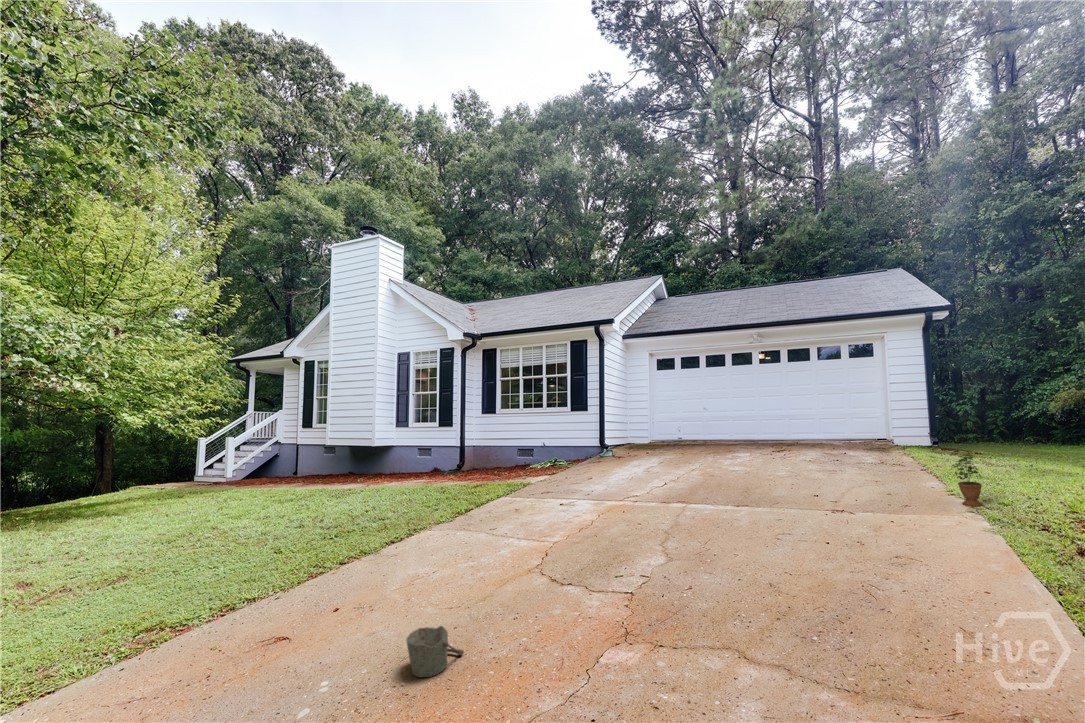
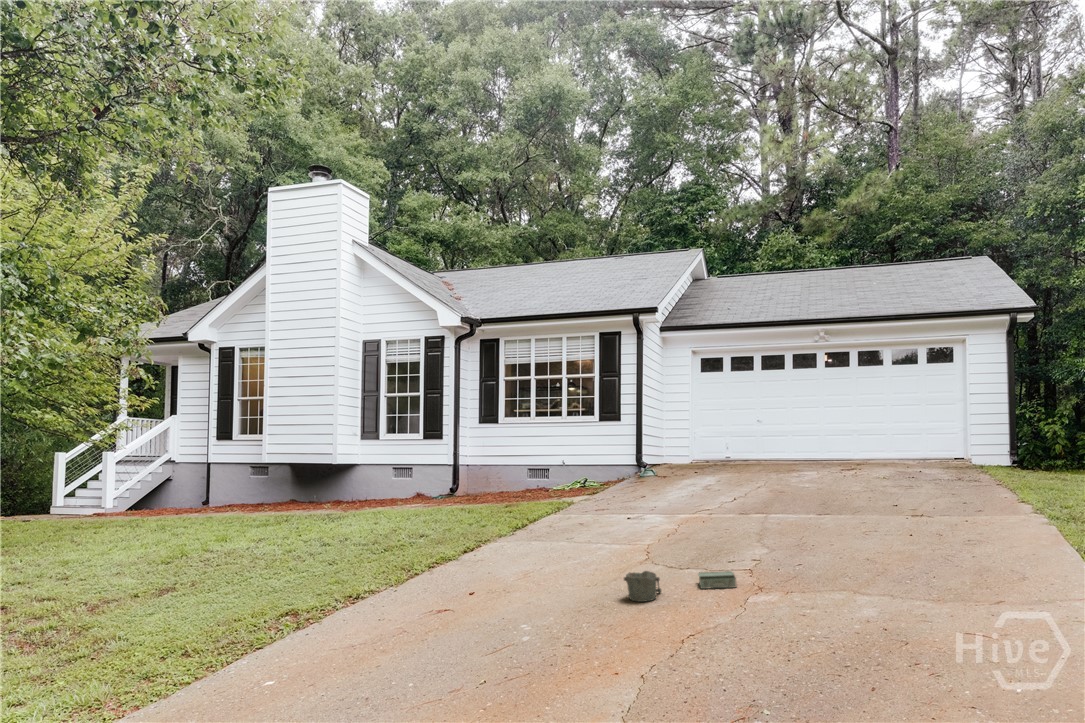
potted plant: present [953,452,982,506] -> none [1019,457,1044,507]
toolbox: none [516,620,567,652] -> present [698,571,736,589]

